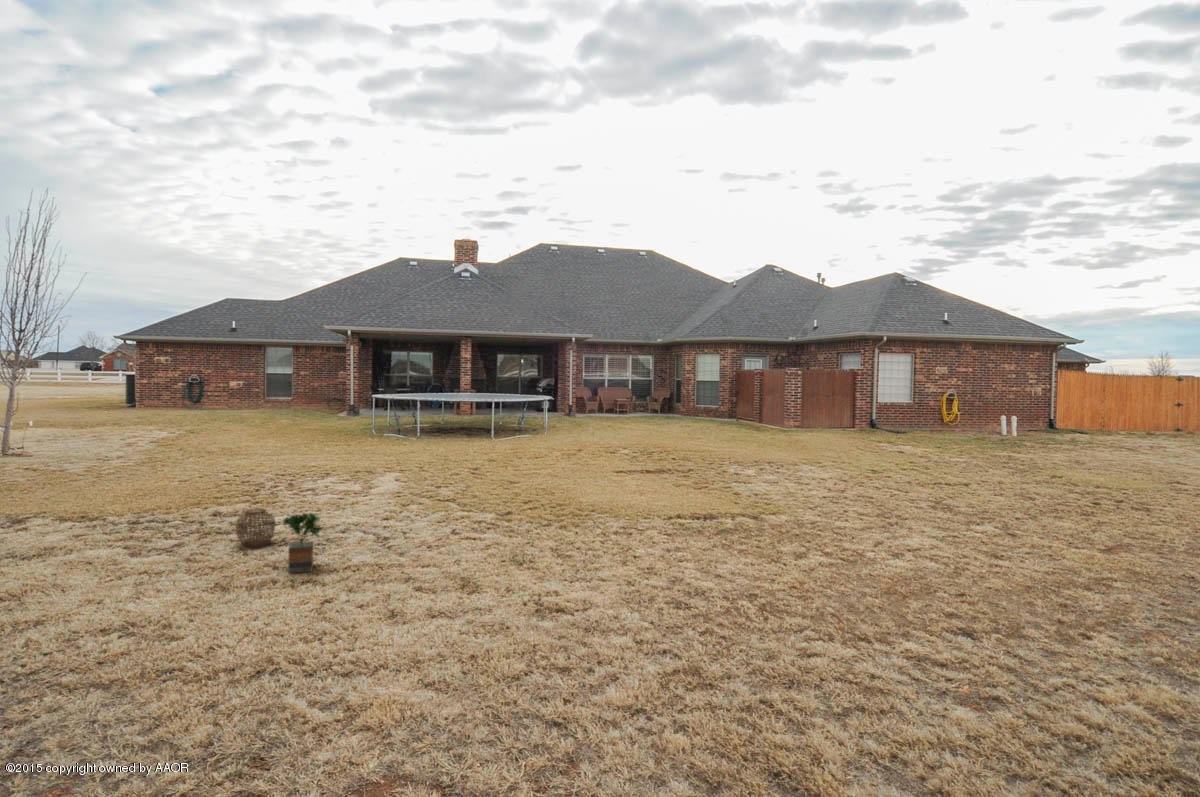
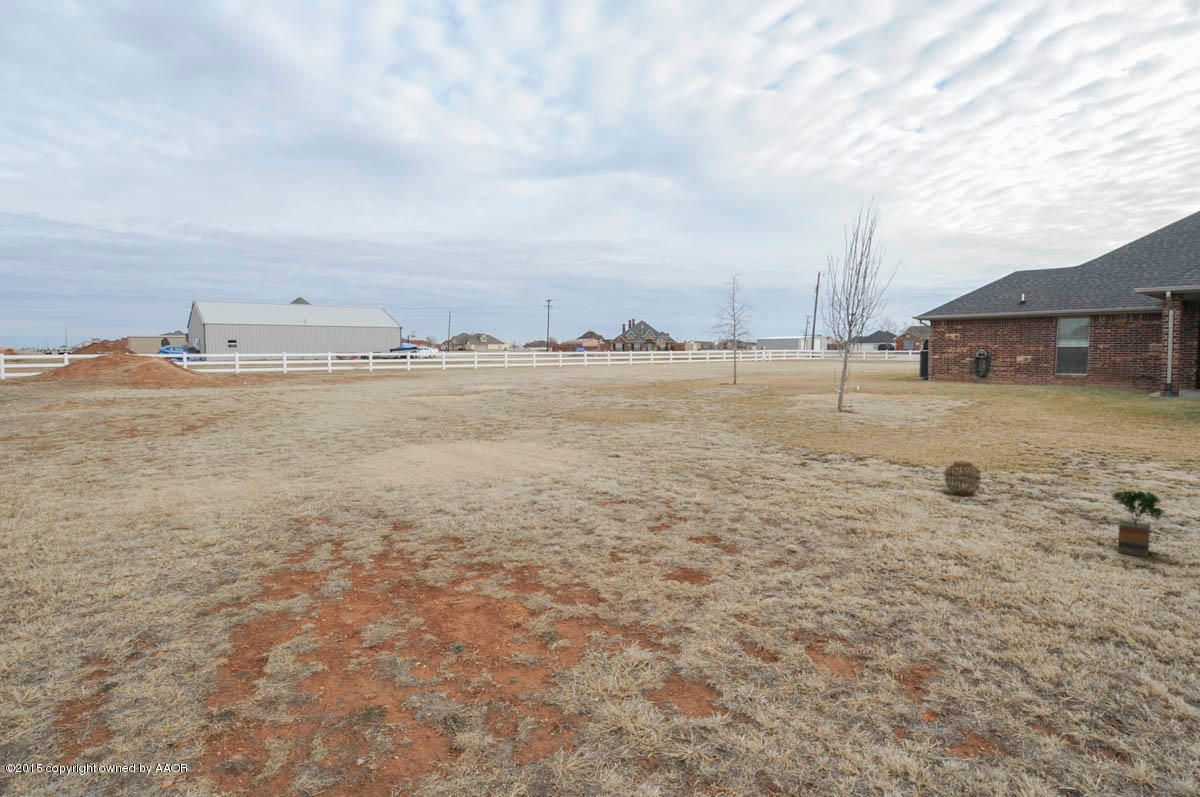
woven basket: present [236,508,275,547] -> present [945,461,981,496]

